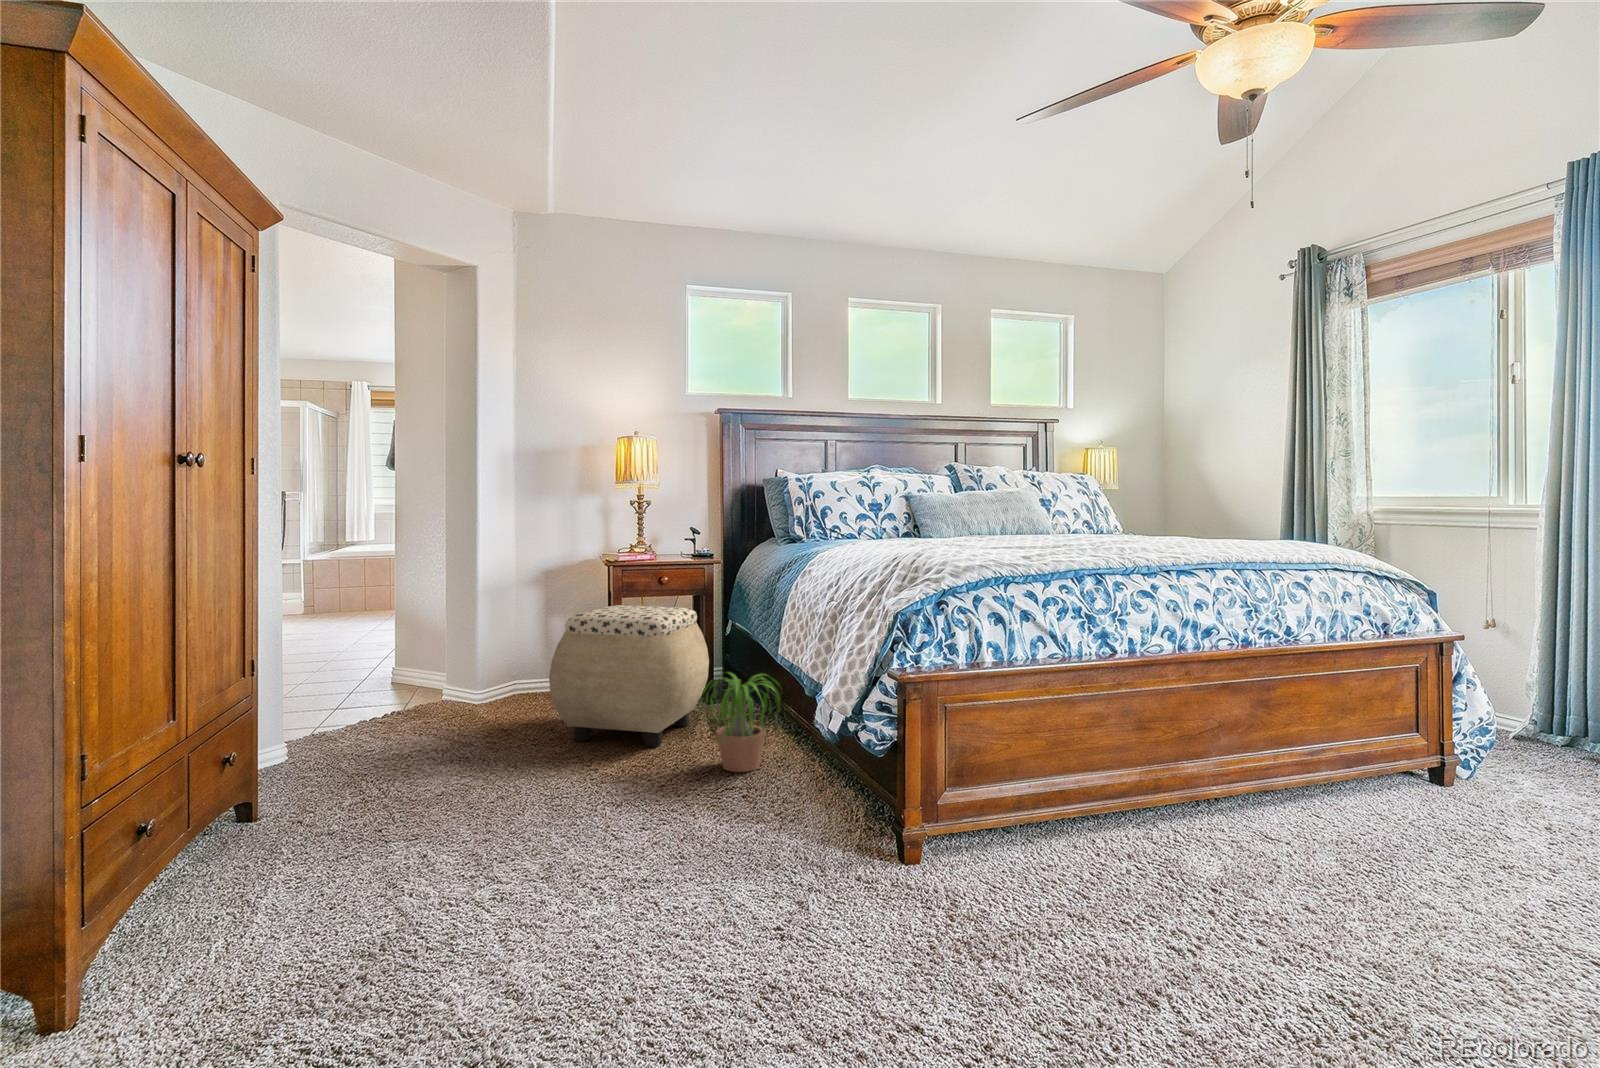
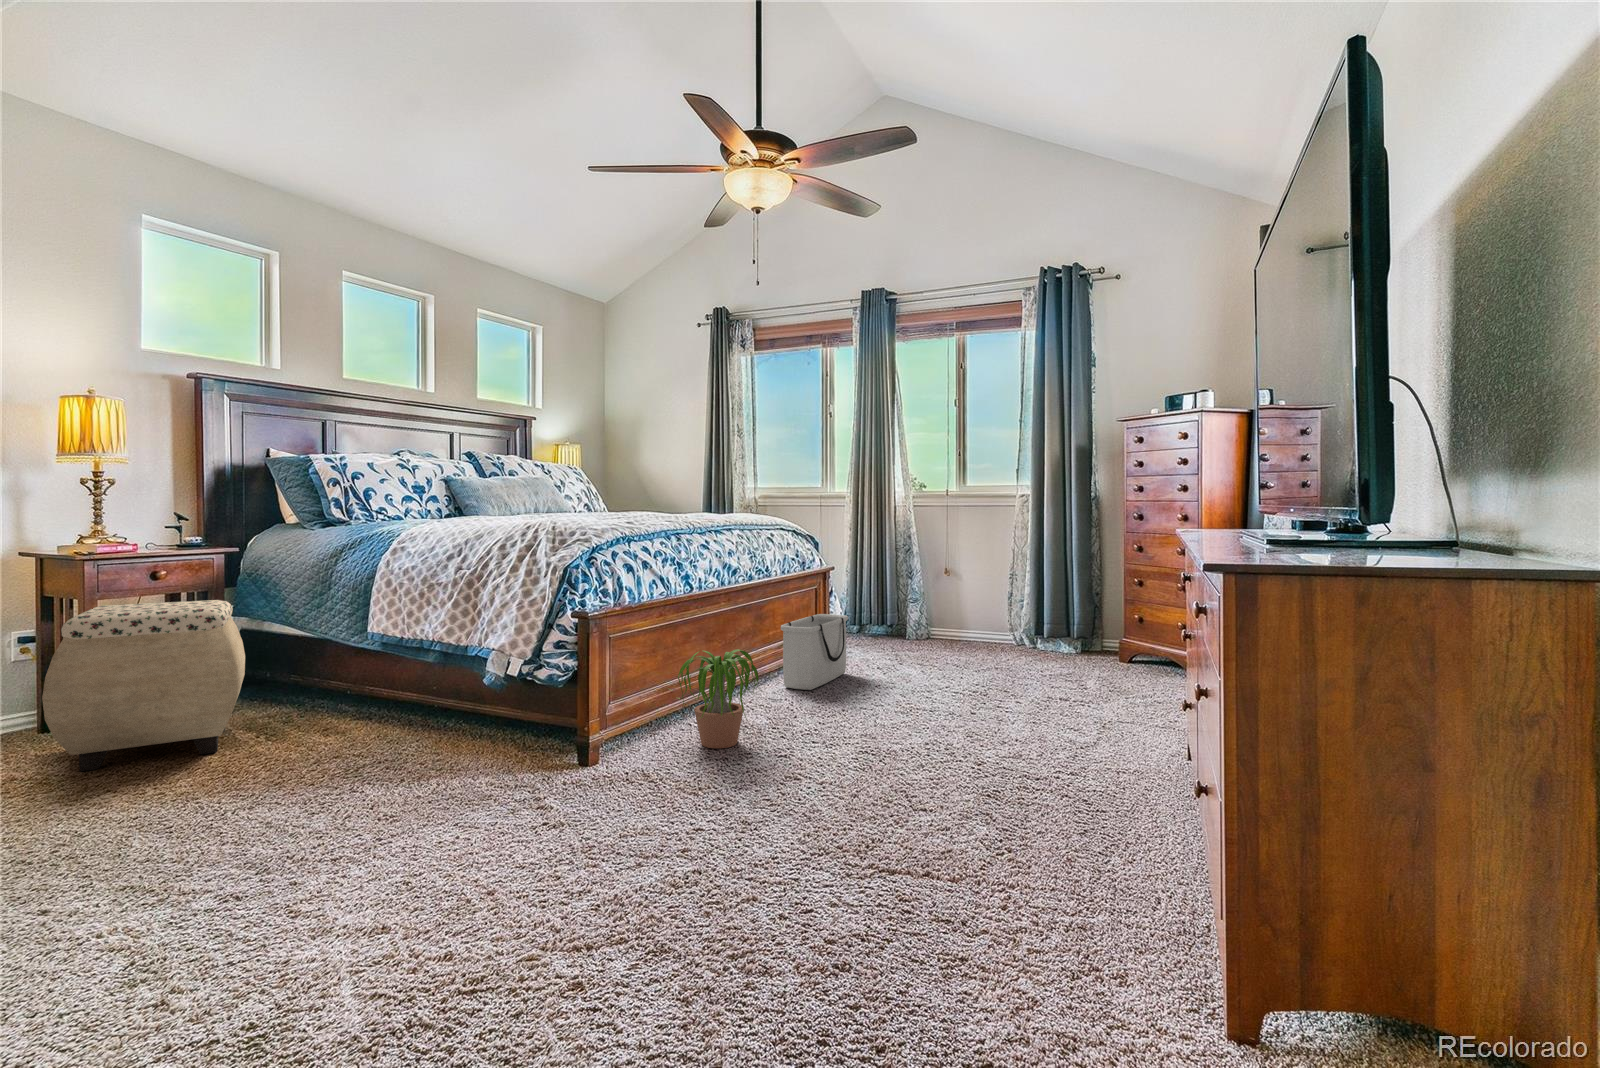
potted plant: present [701,673,781,772] -> present [678,649,758,748]
storage bin: none [1311,717,1479,849] -> present [781,614,848,690]

